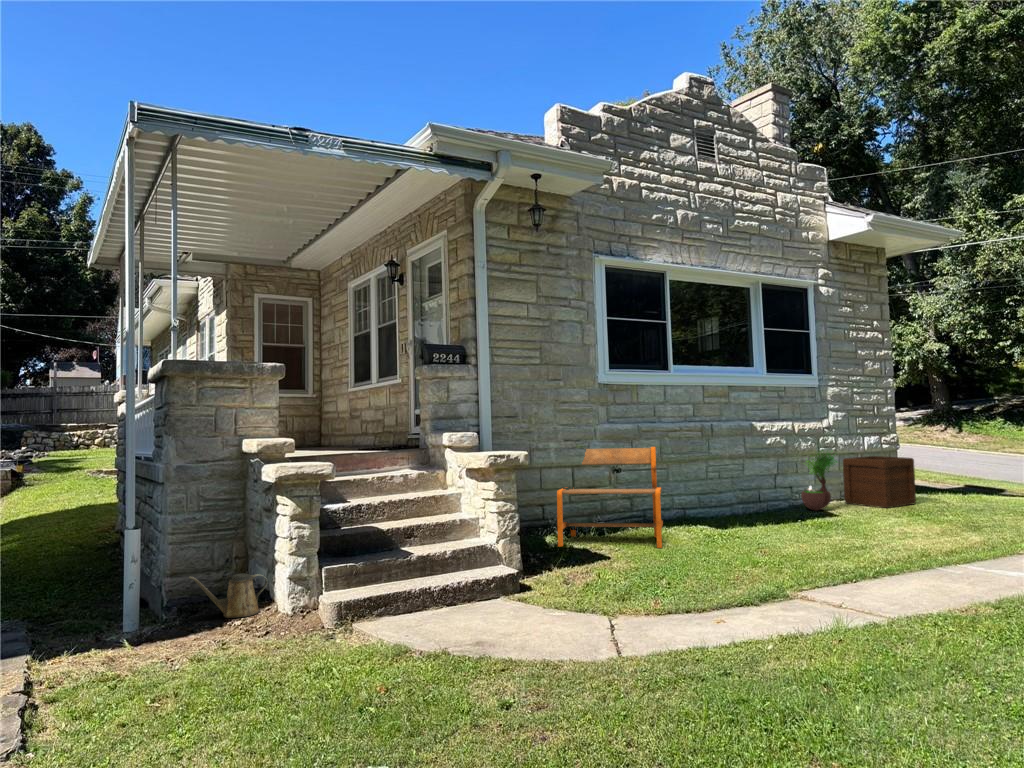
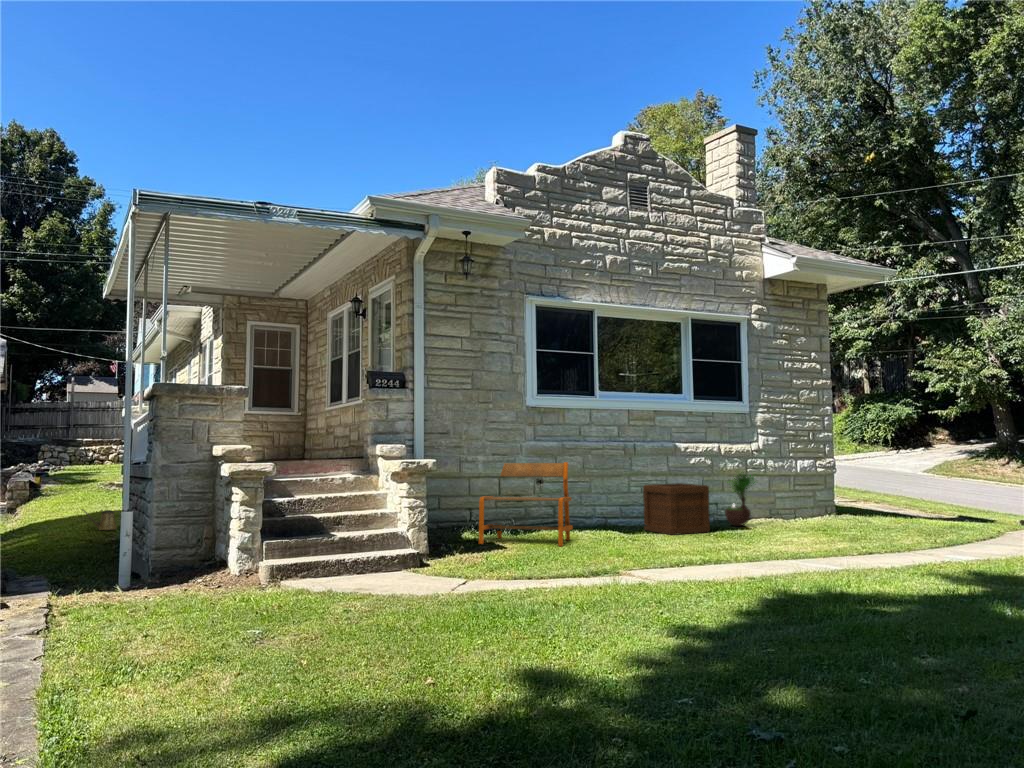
wooden crate: present [843,456,916,508] -> present [643,483,710,535]
watering can: present [189,574,267,618] -> present [83,510,117,530]

